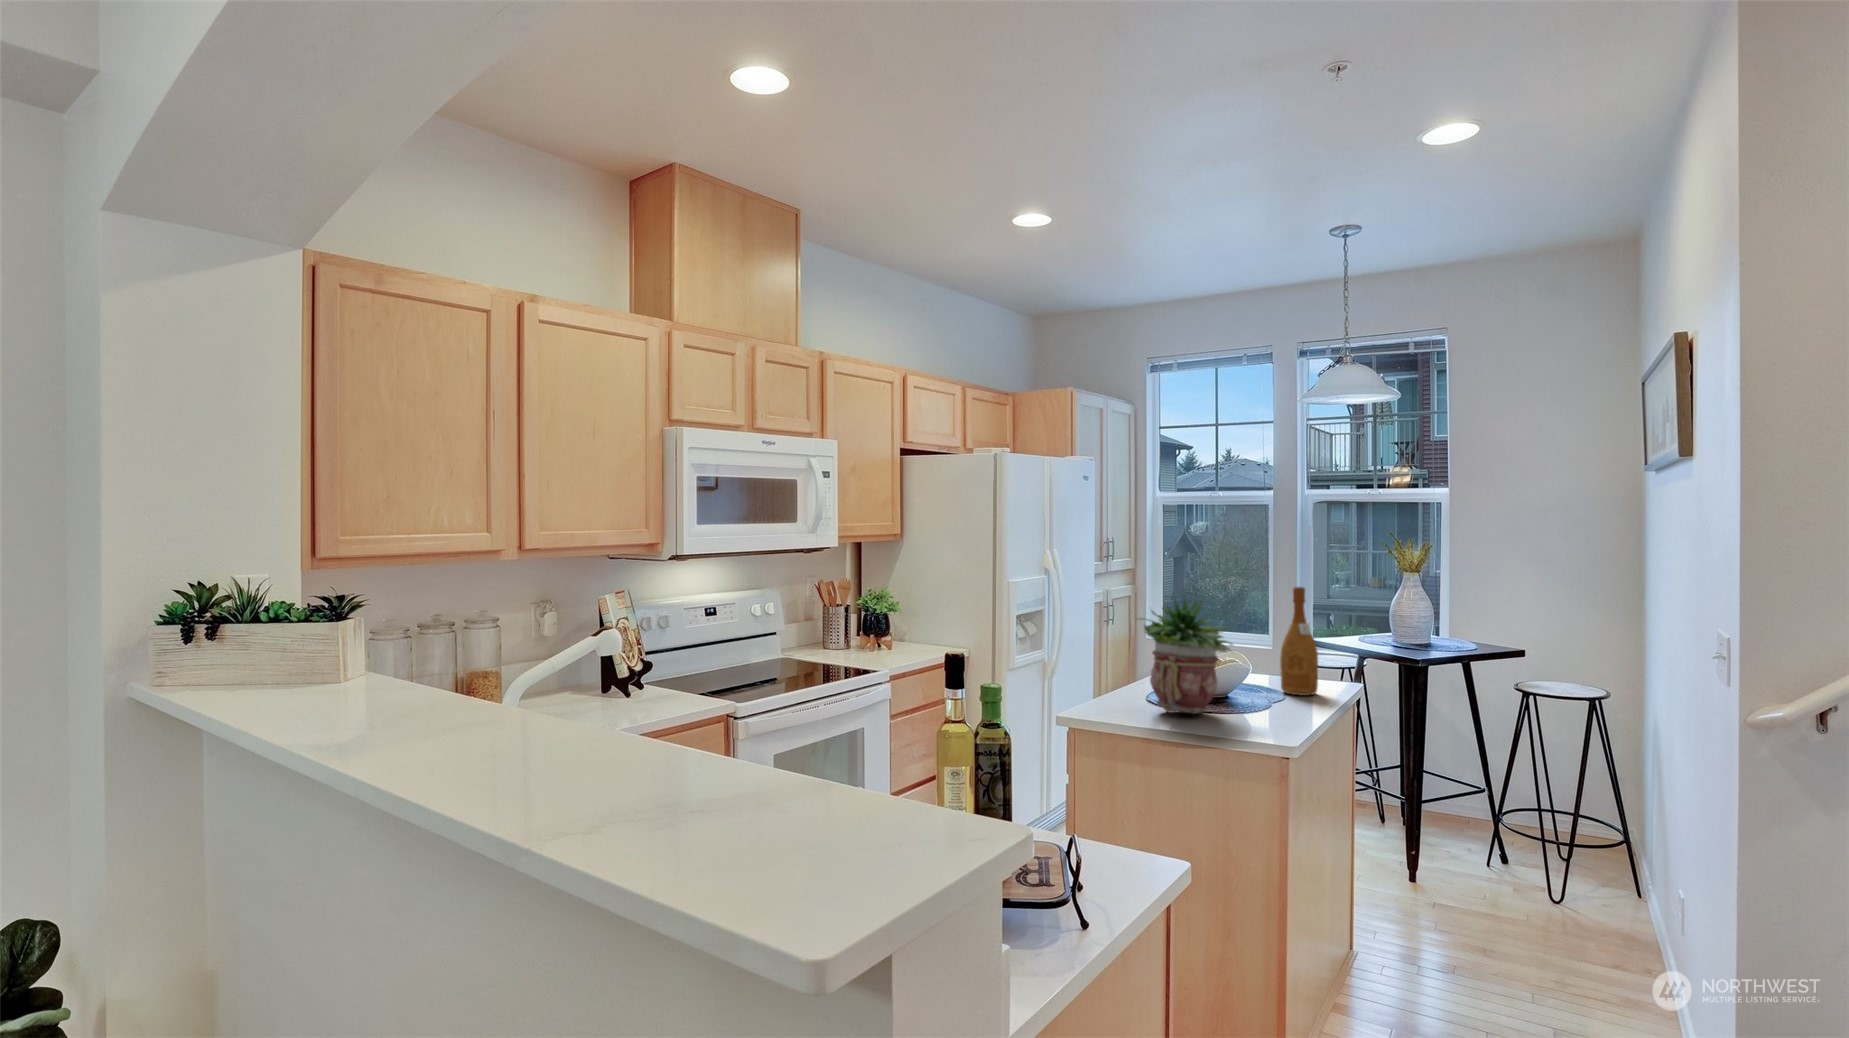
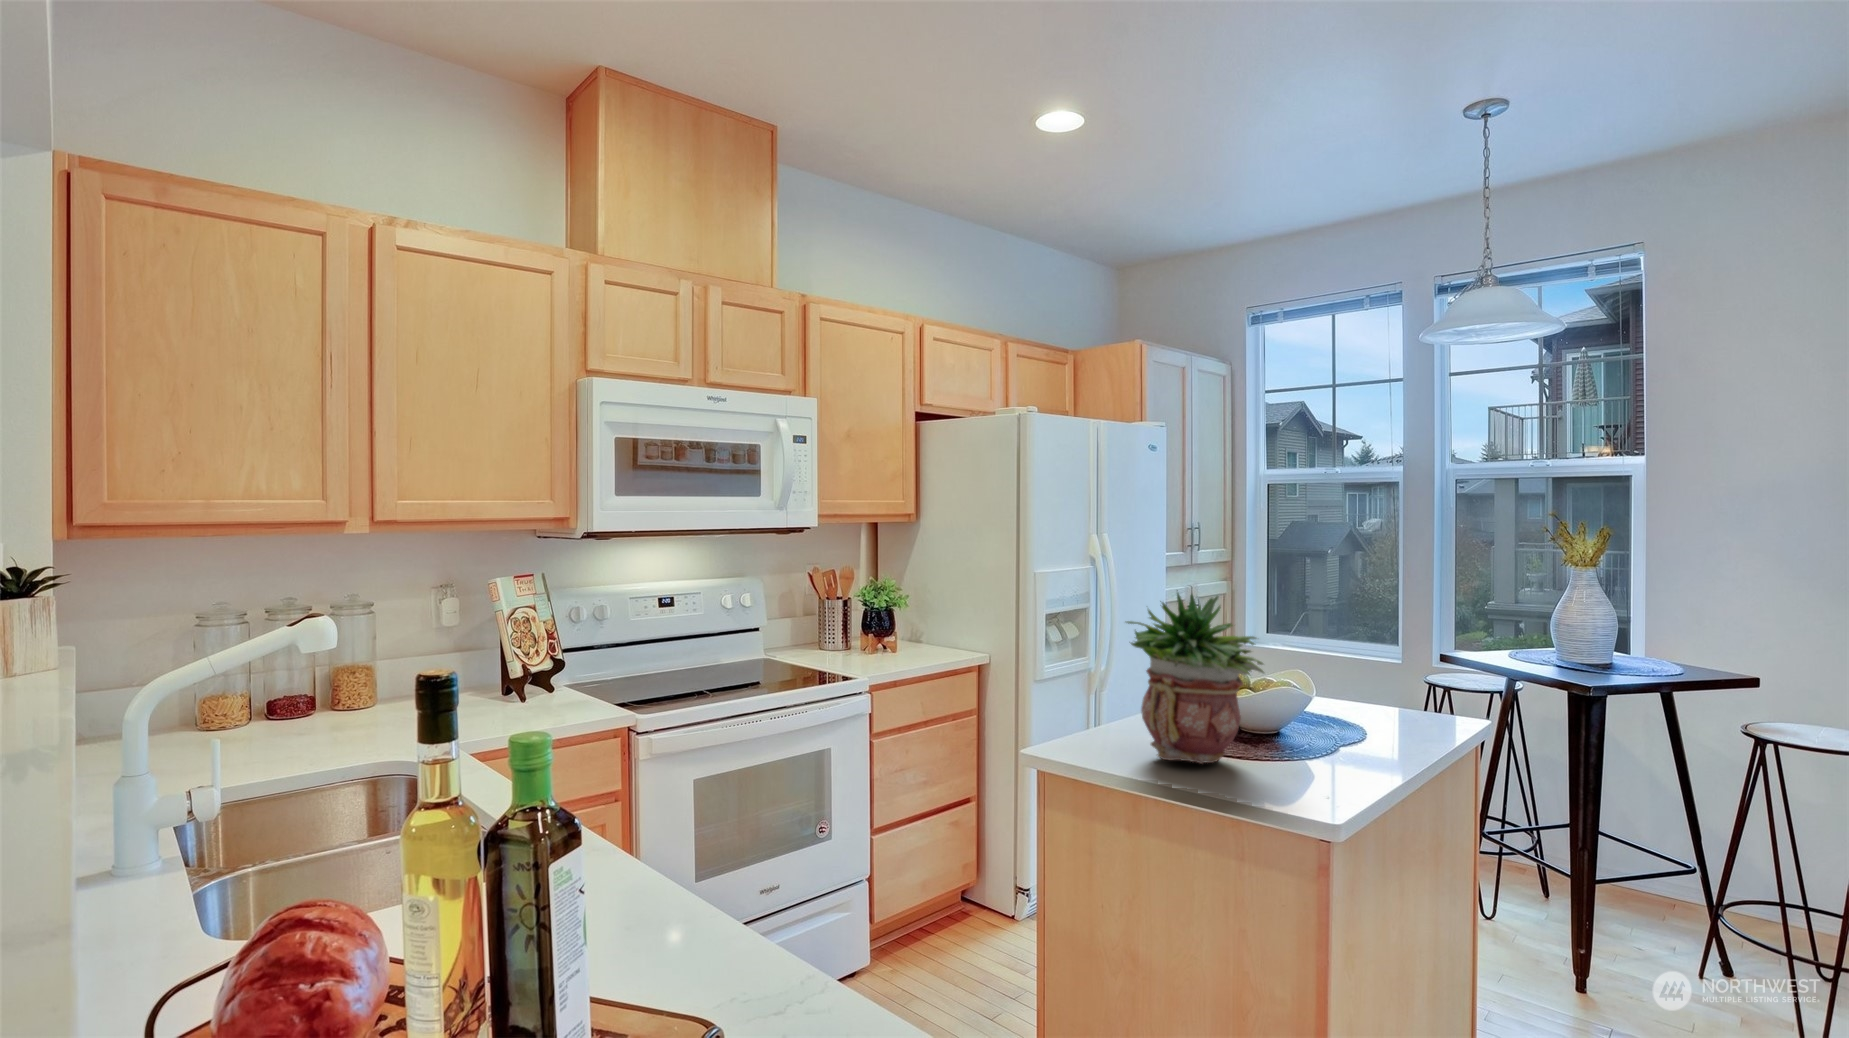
wine bottle: present [1280,587,1318,695] -> none [1357,581,1413,739]

